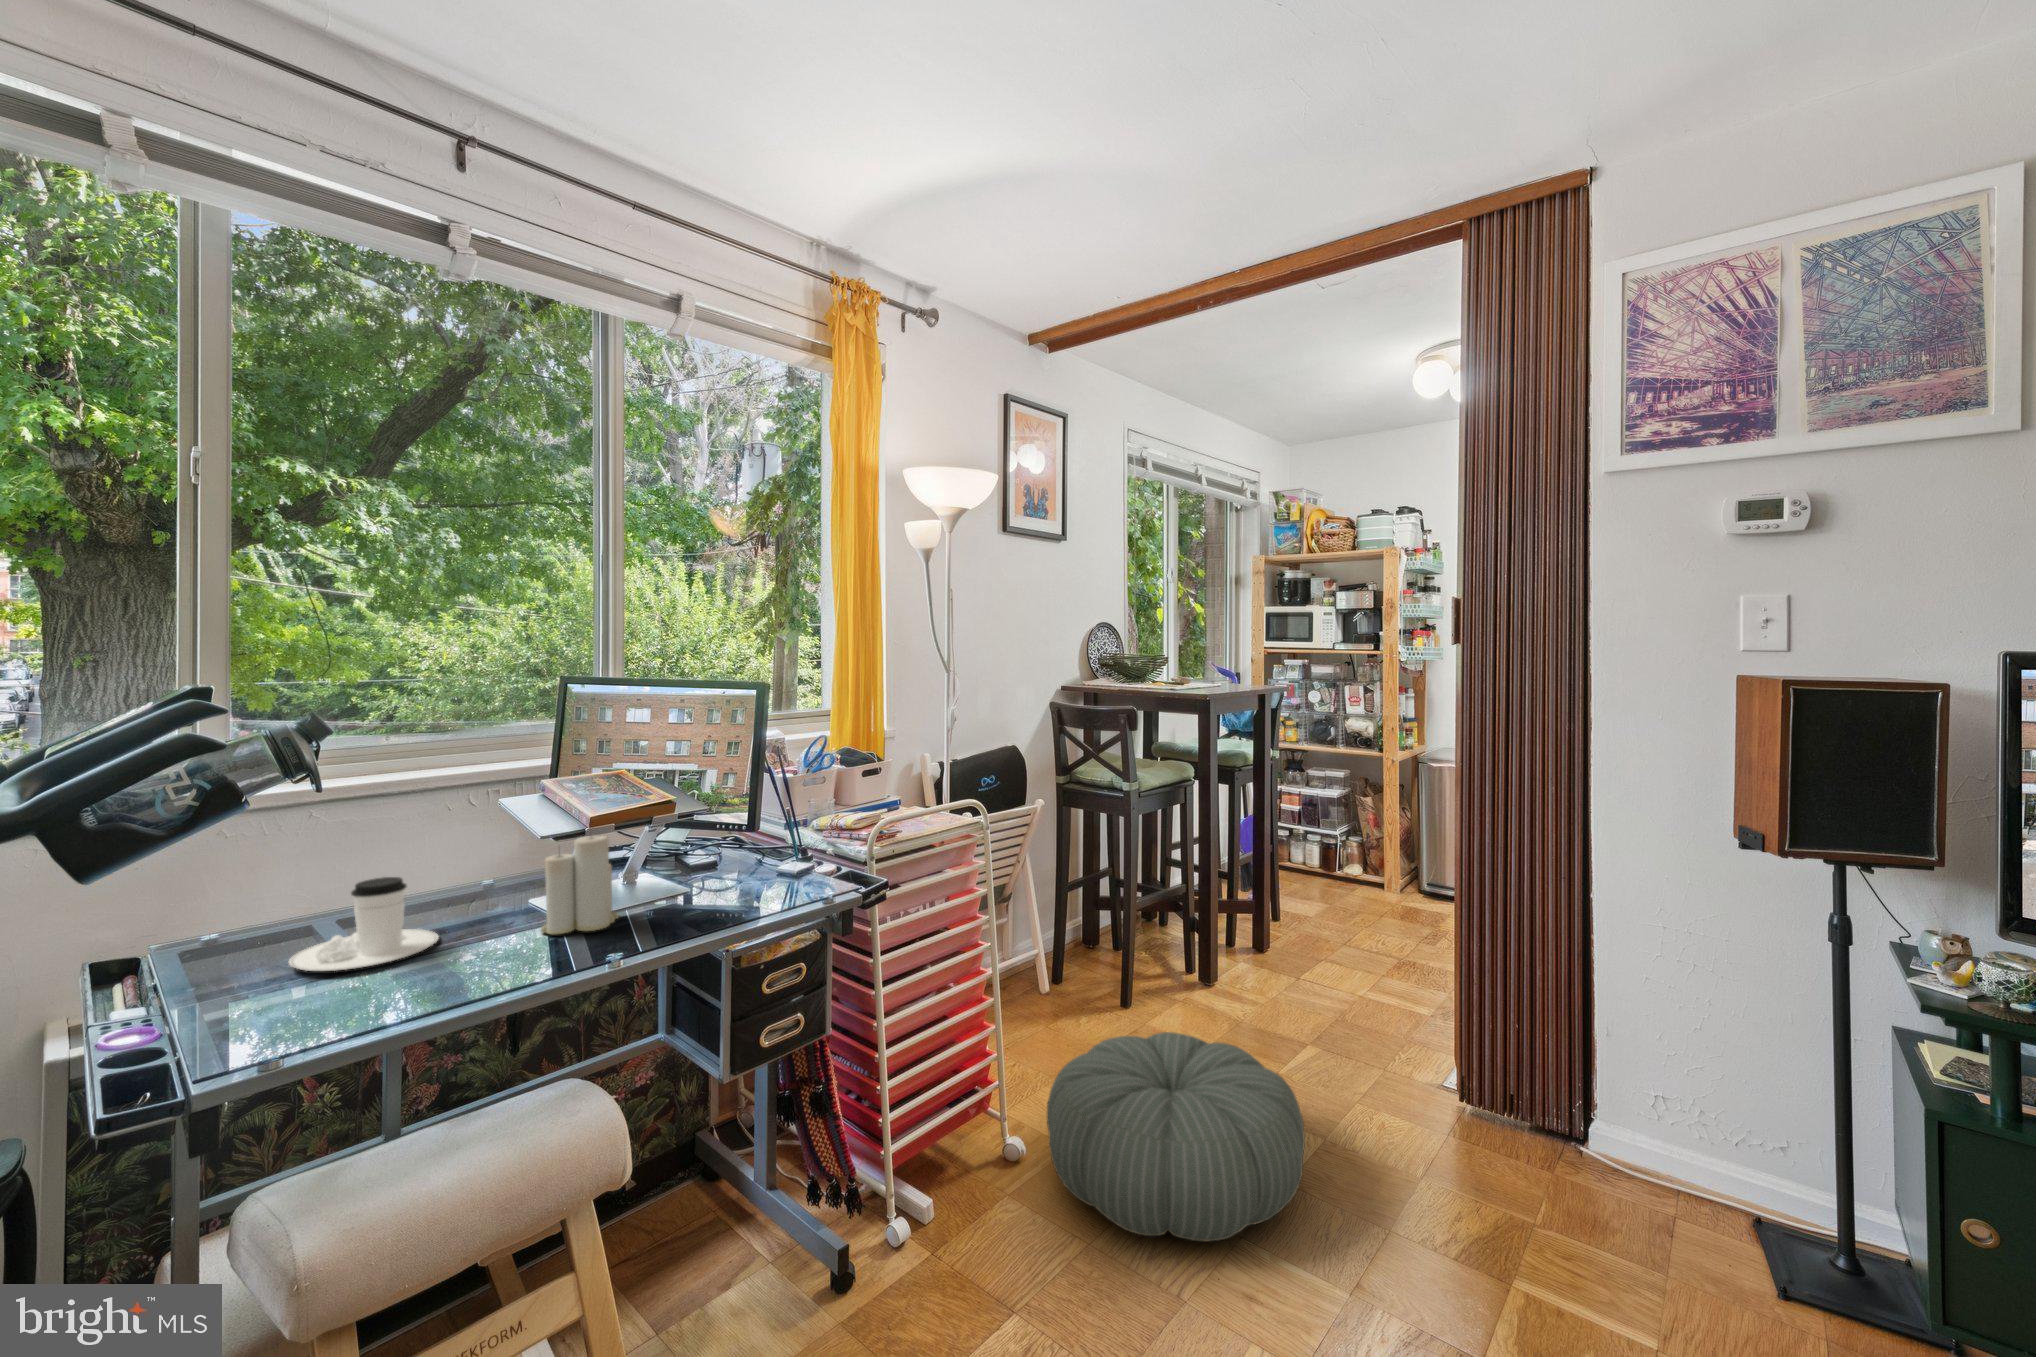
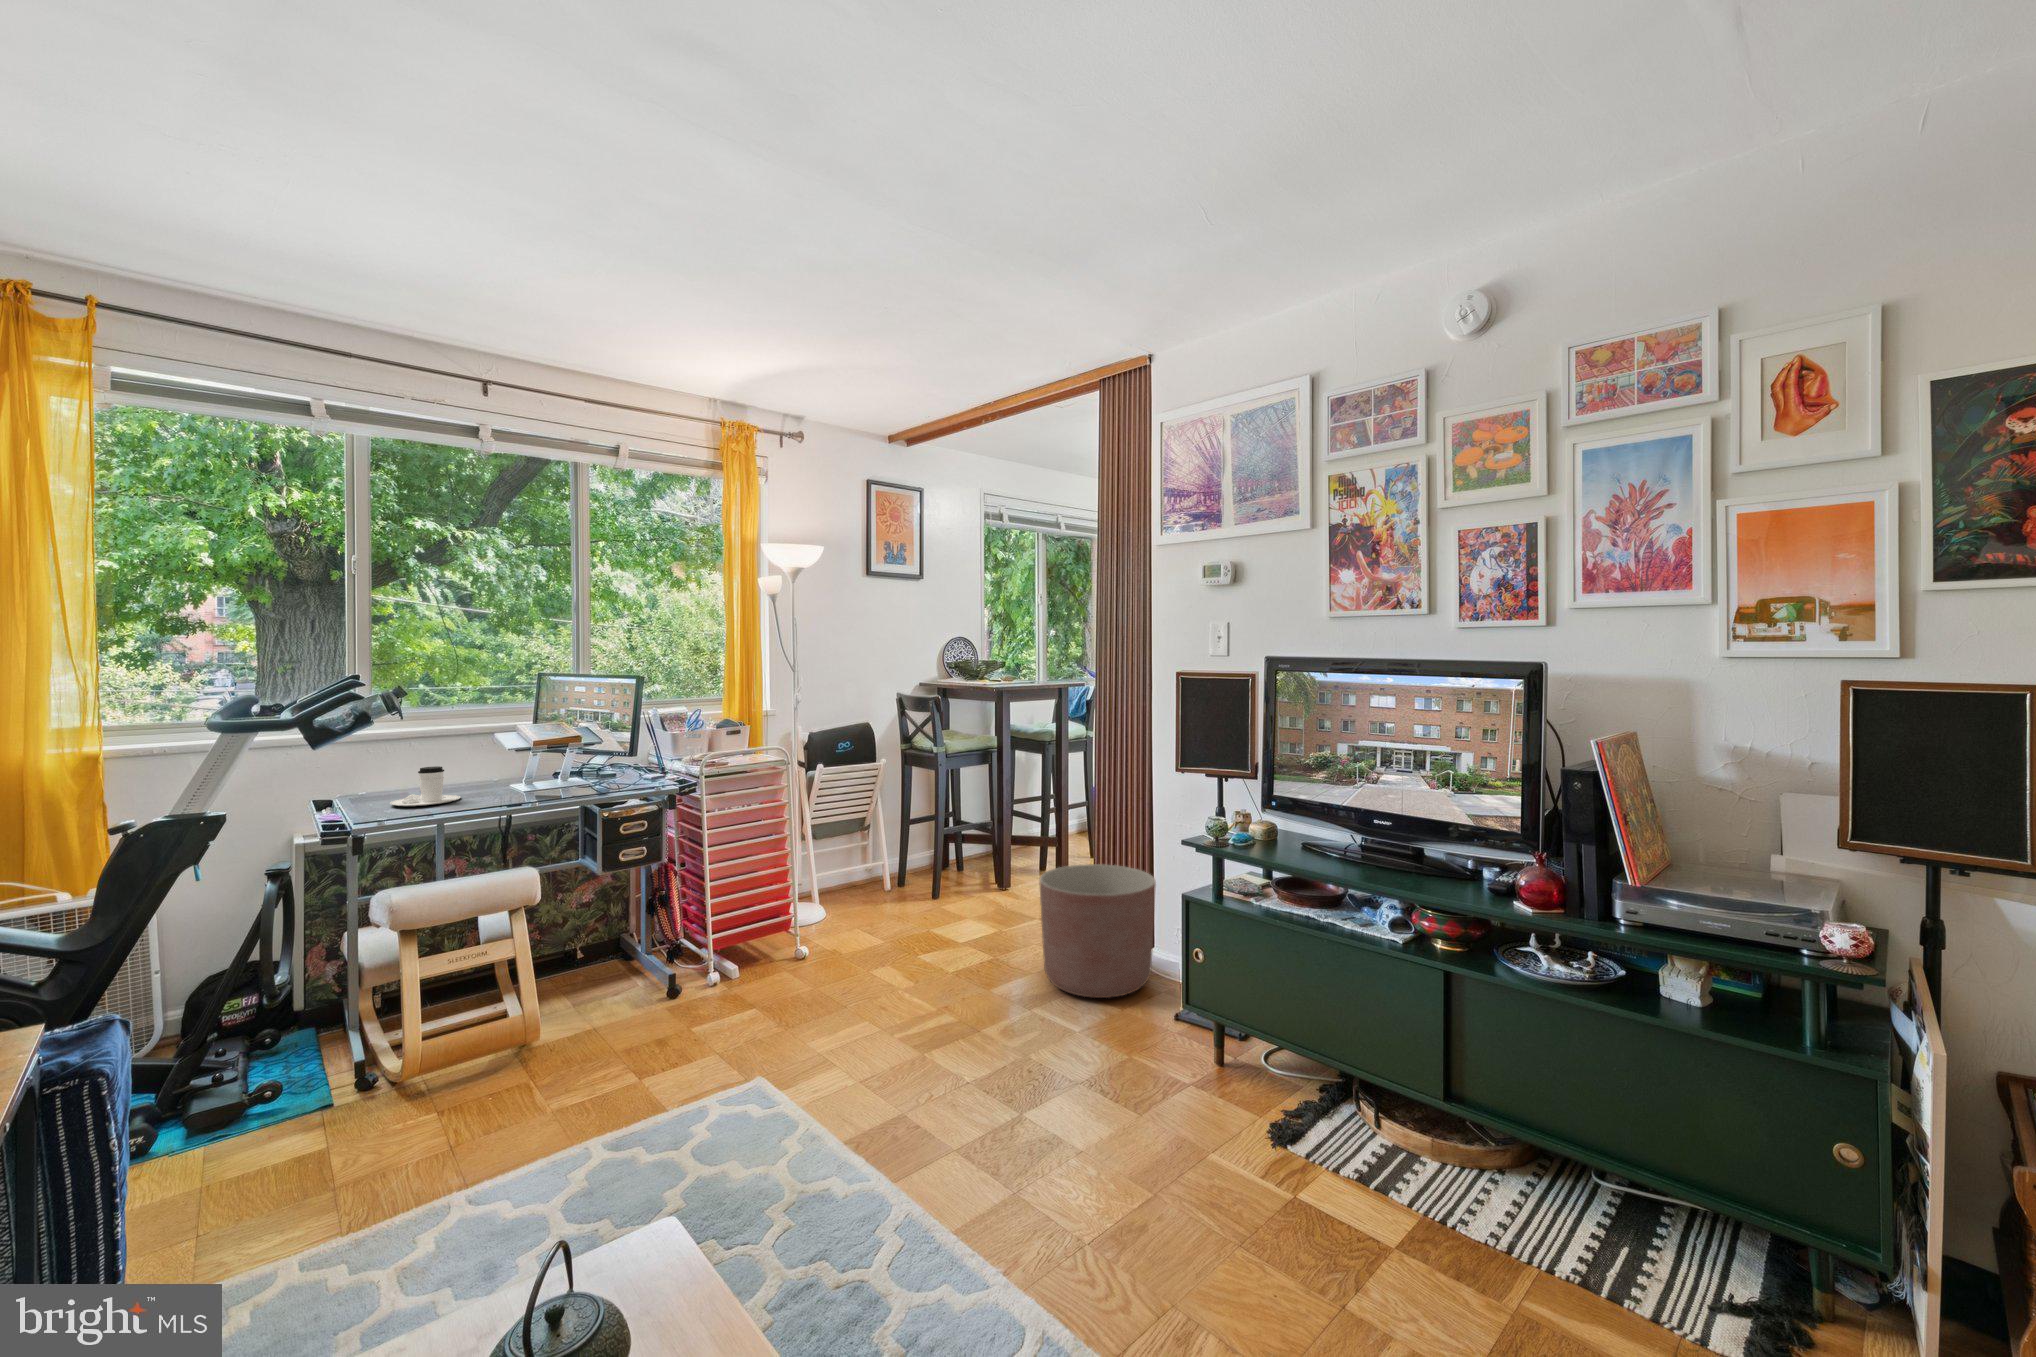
candle: present [541,836,619,934] -> none [509,746,551,798]
planter: none [1439,982,1663,1233] -> present [1039,864,1156,998]
pouf: present [1047,1032,1305,1241] -> none [804,892,959,990]

